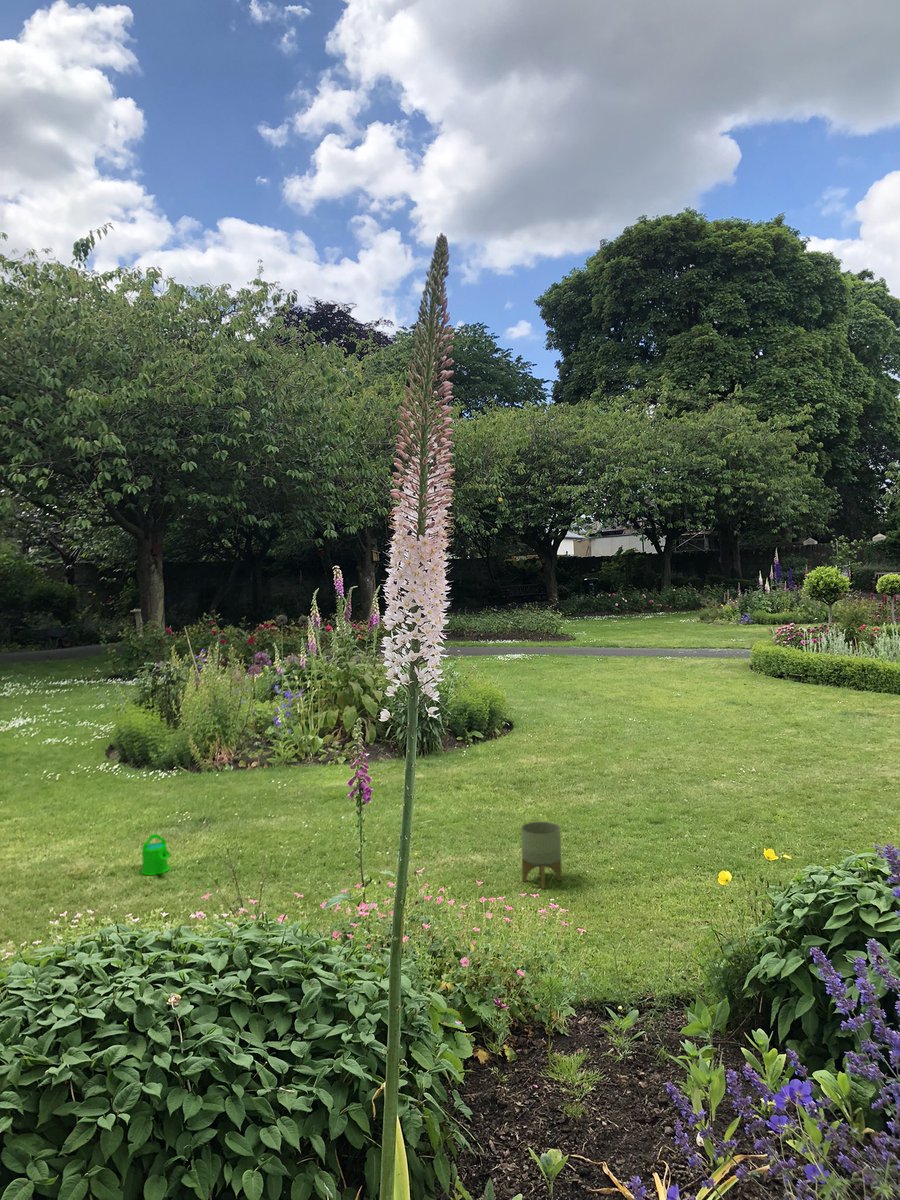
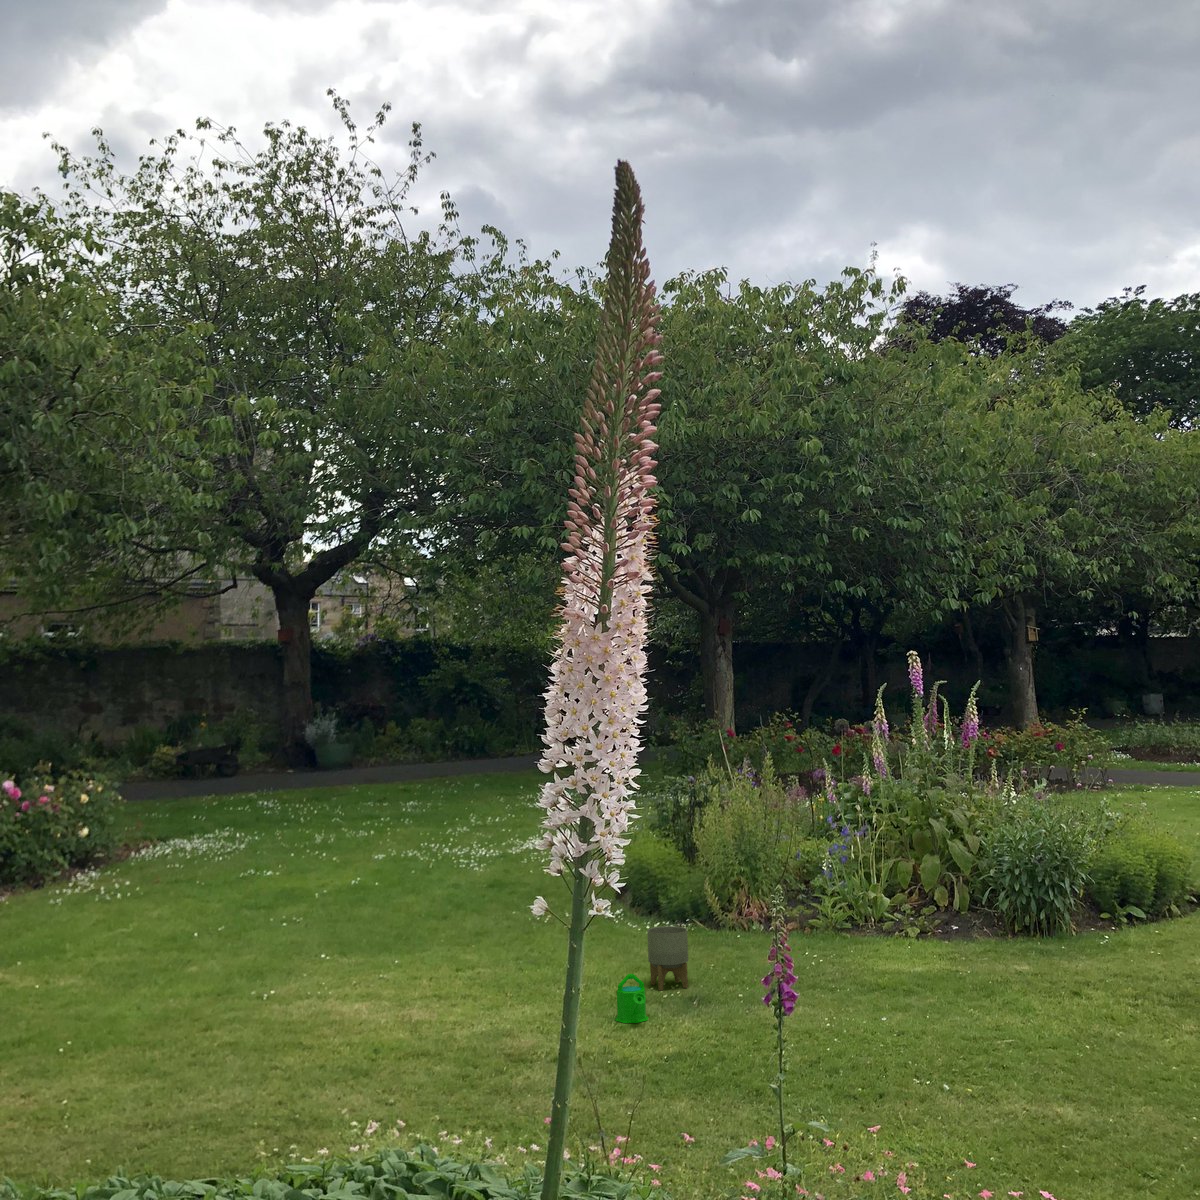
planter: present [521,821,562,889] -> present [647,926,688,991]

